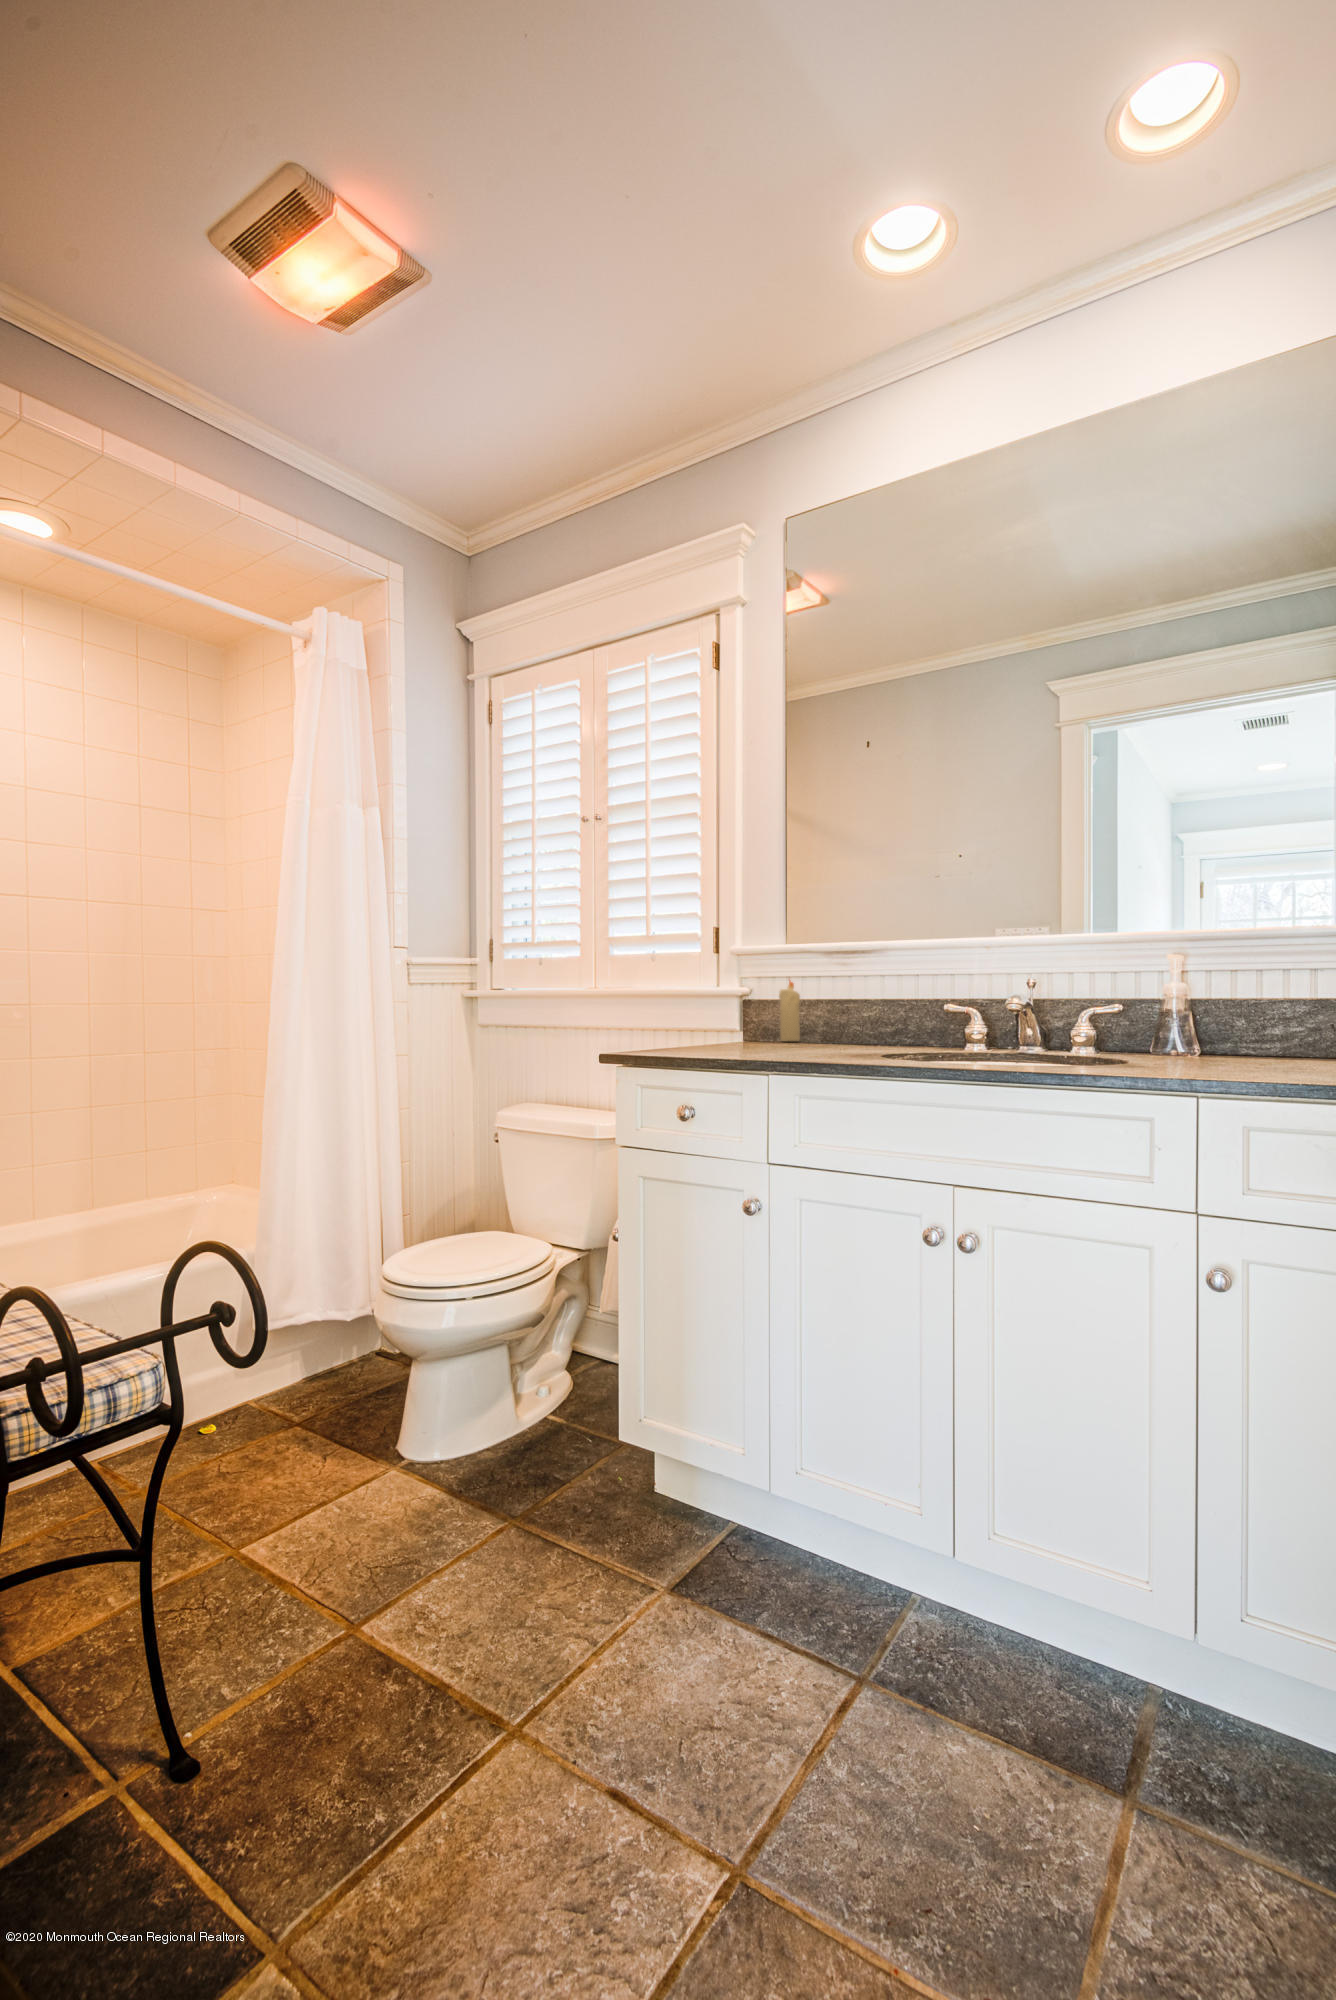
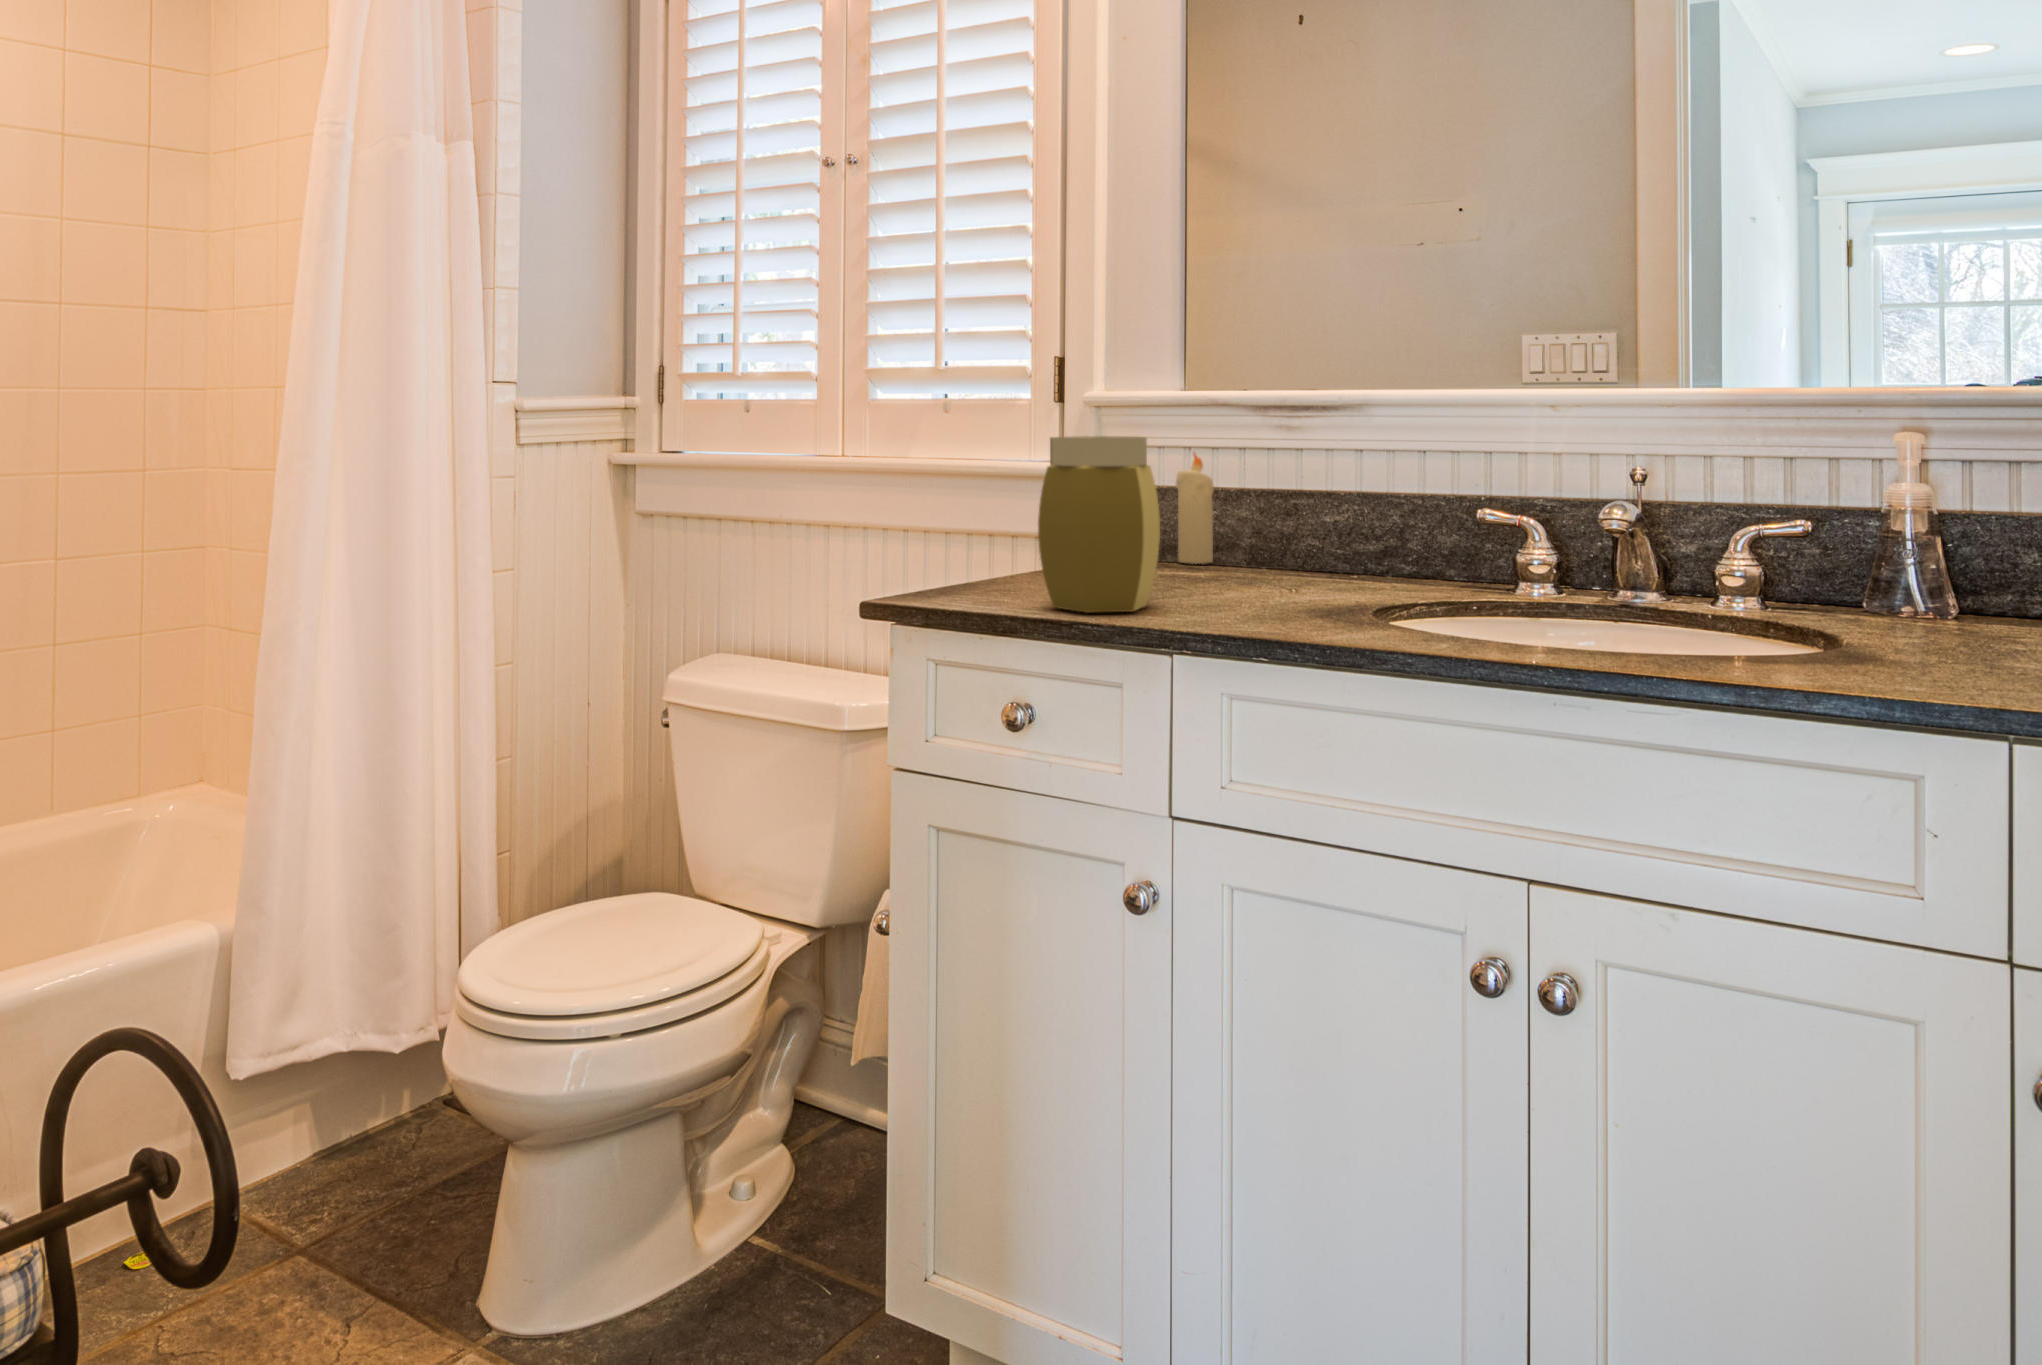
jar: none [693,960,761,1056] -> present [1038,436,1160,612]

